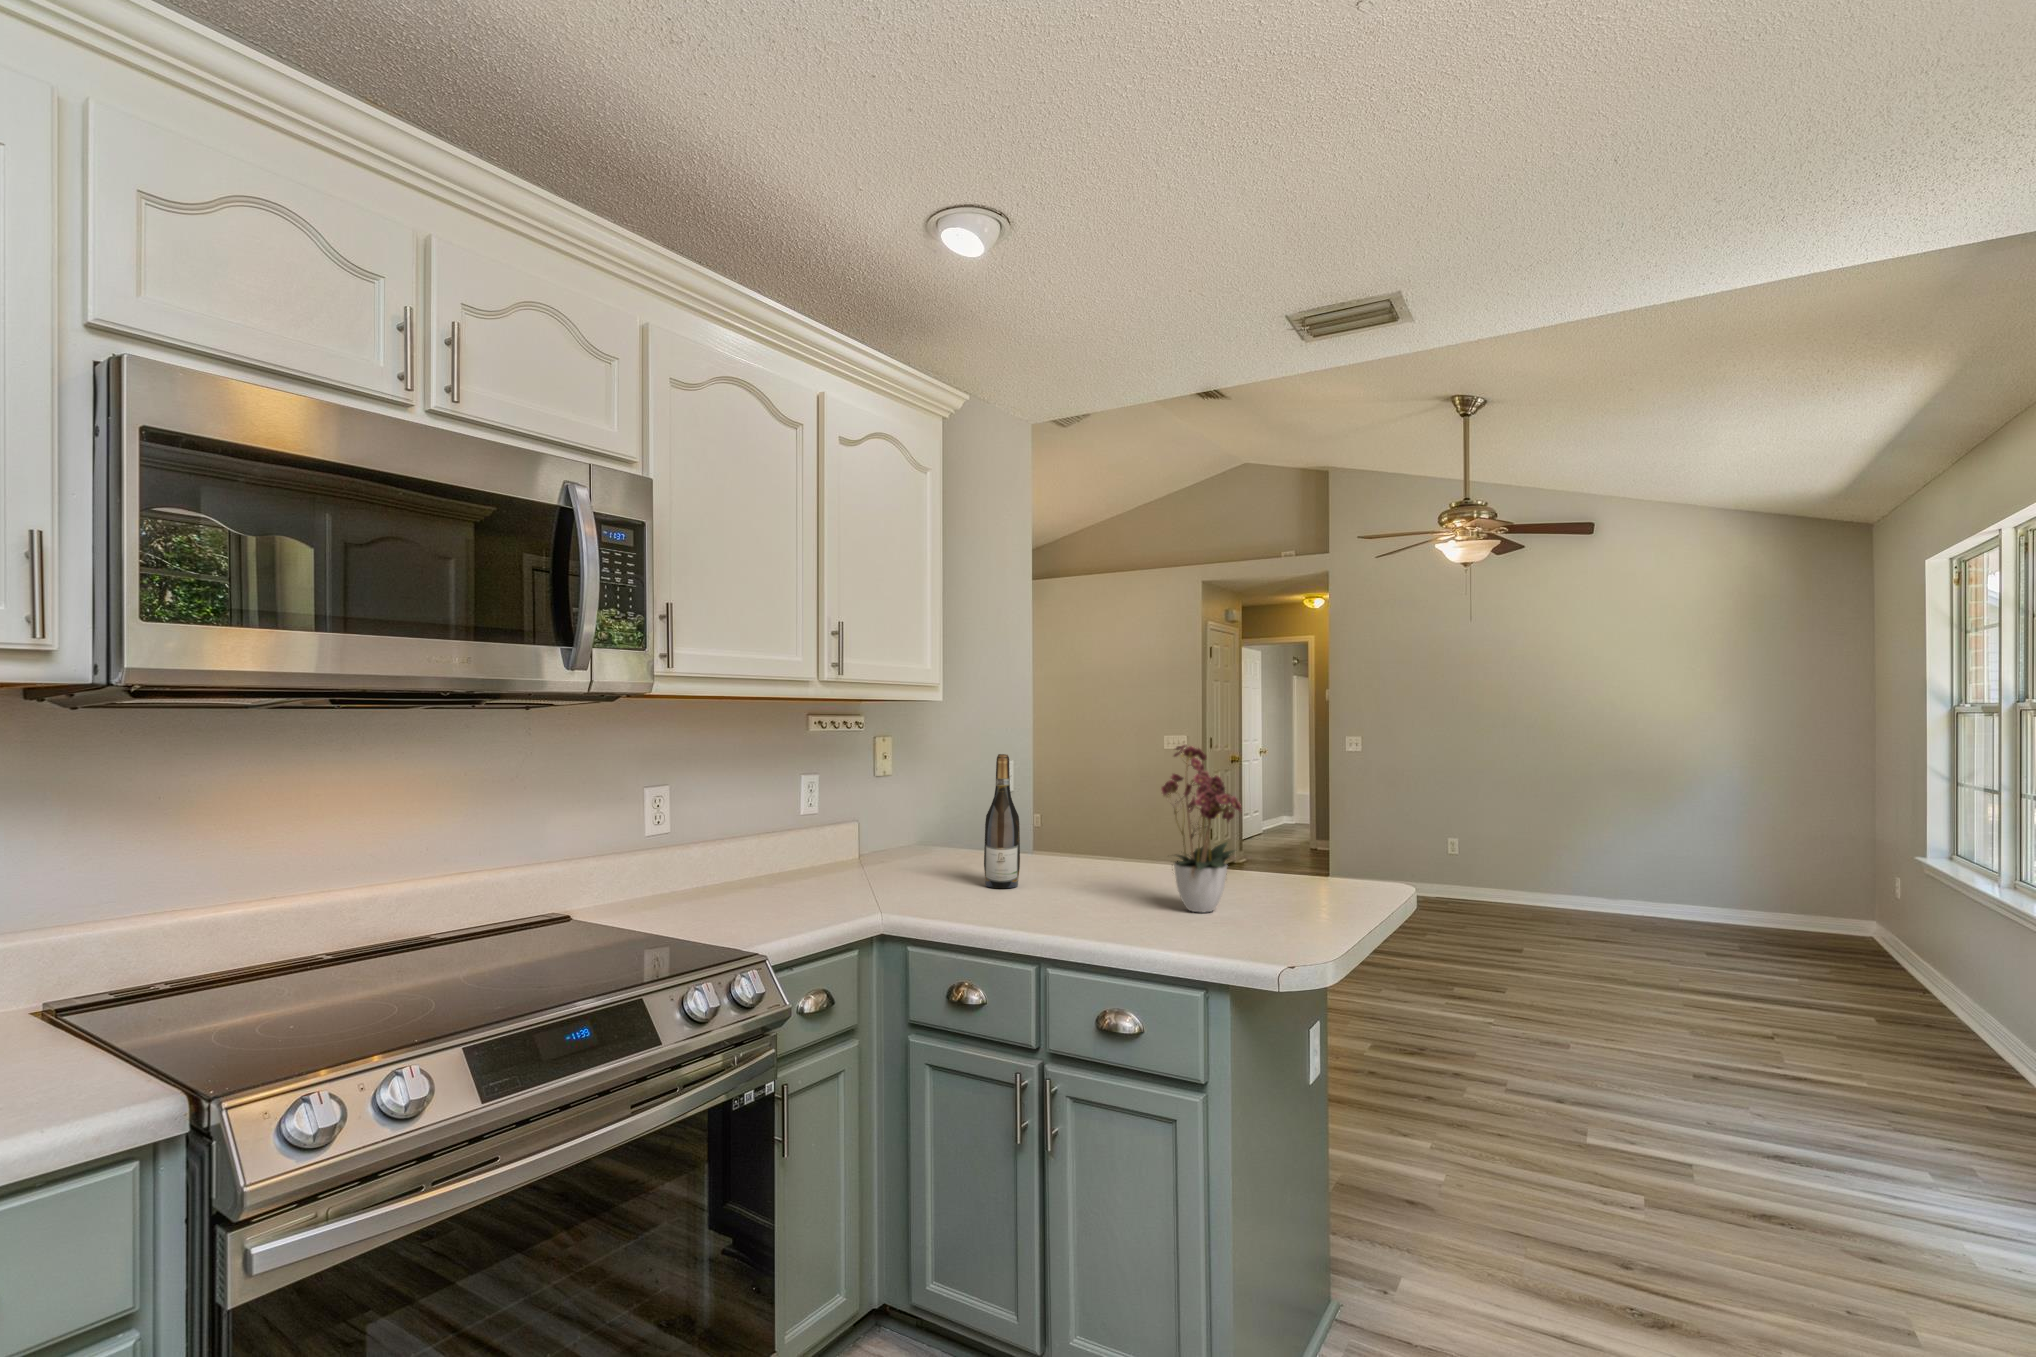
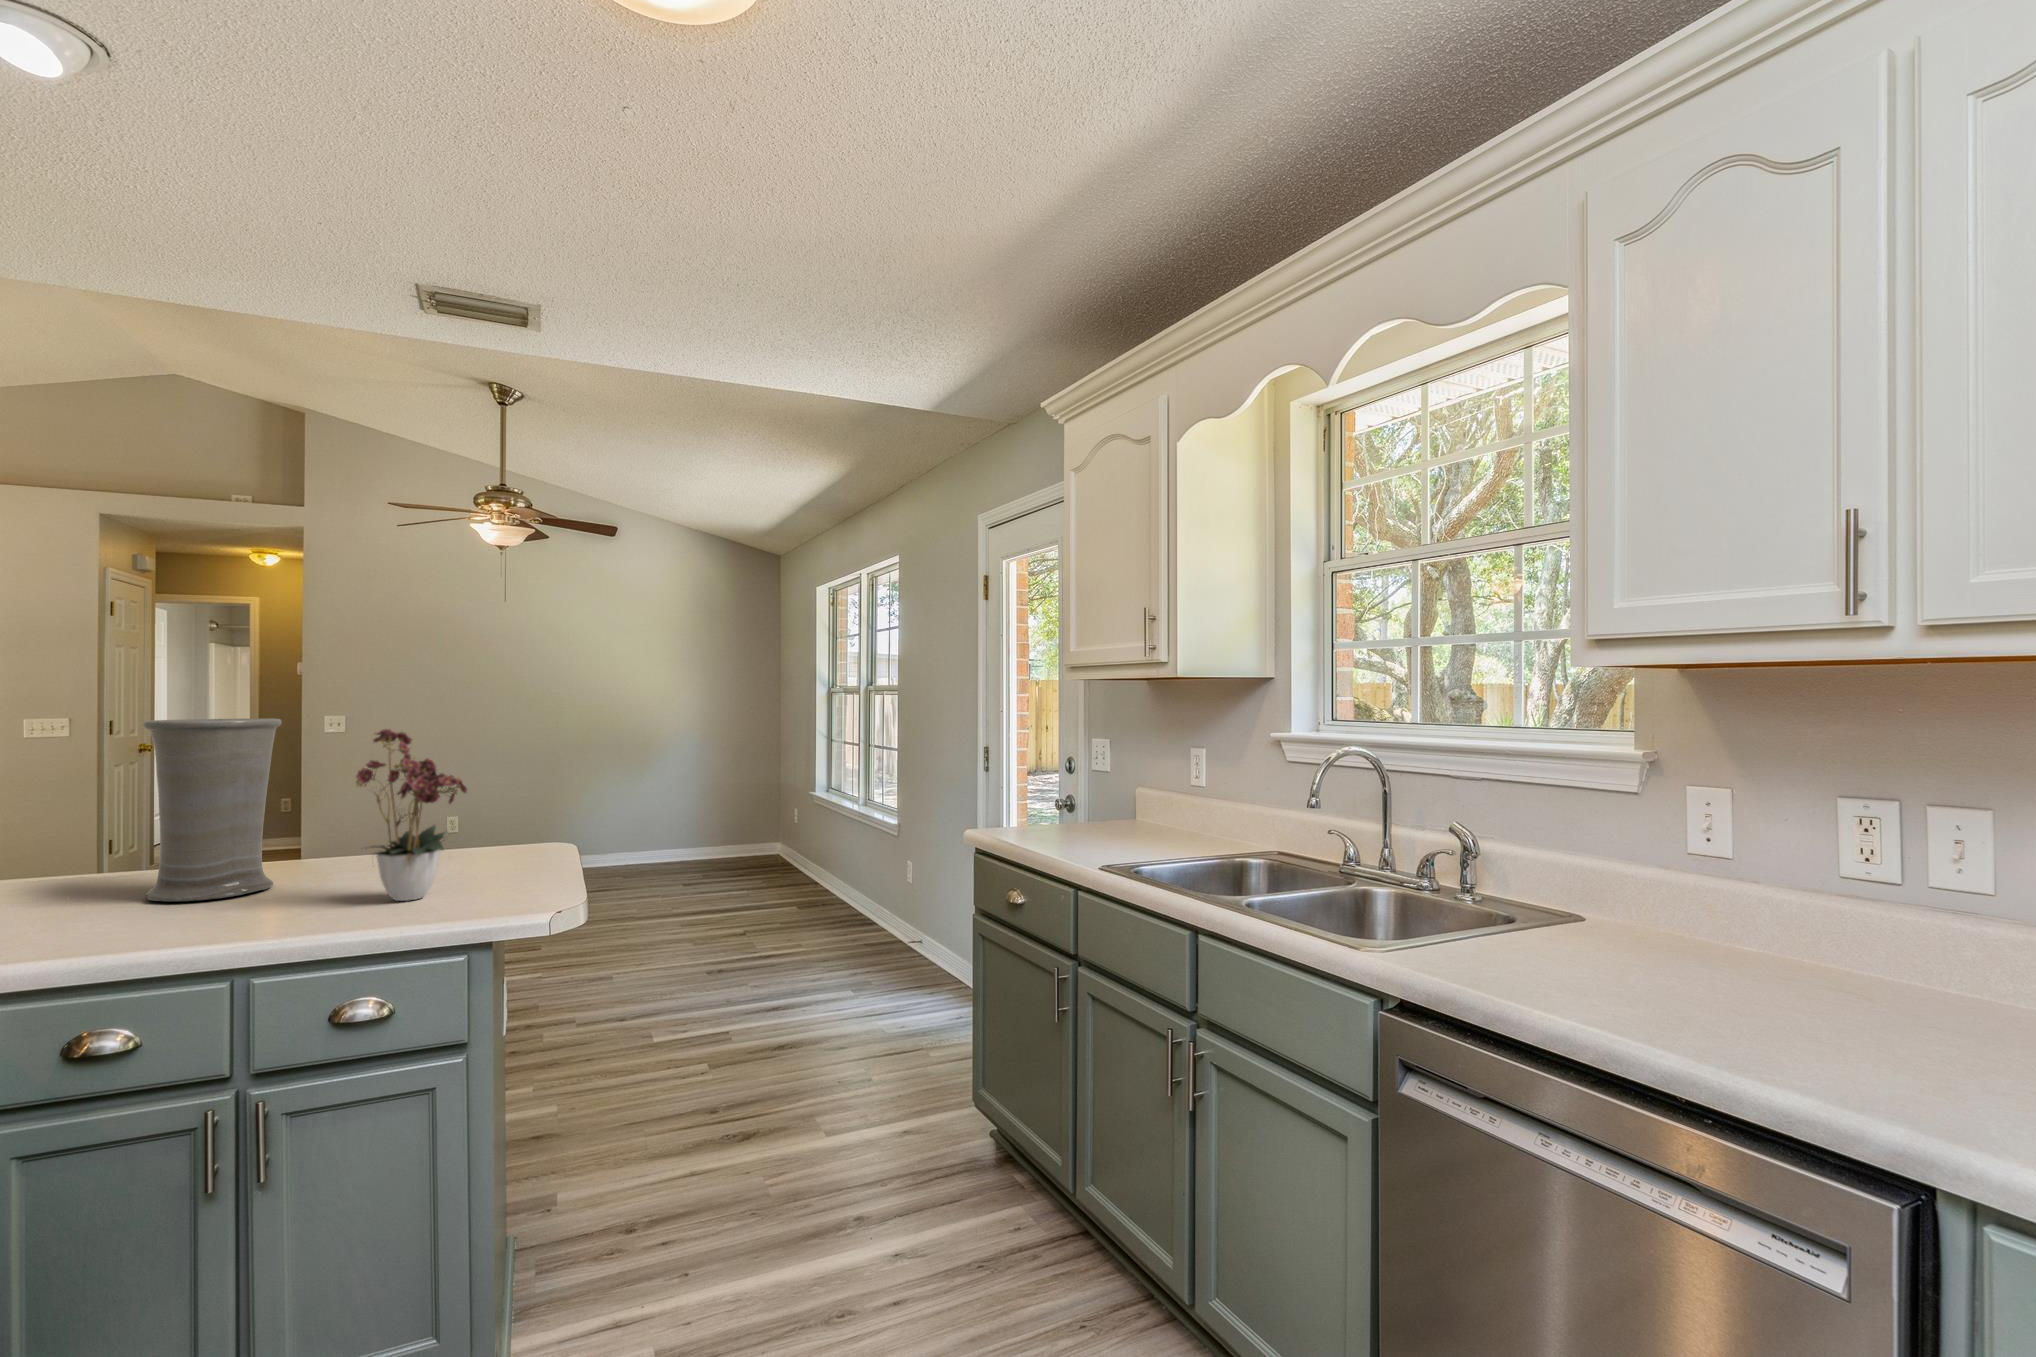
vase: none [1050,731,1140,882] -> present [143,718,282,901]
wine bottle: present [984,754,1020,888] -> none [54,753,119,928]

